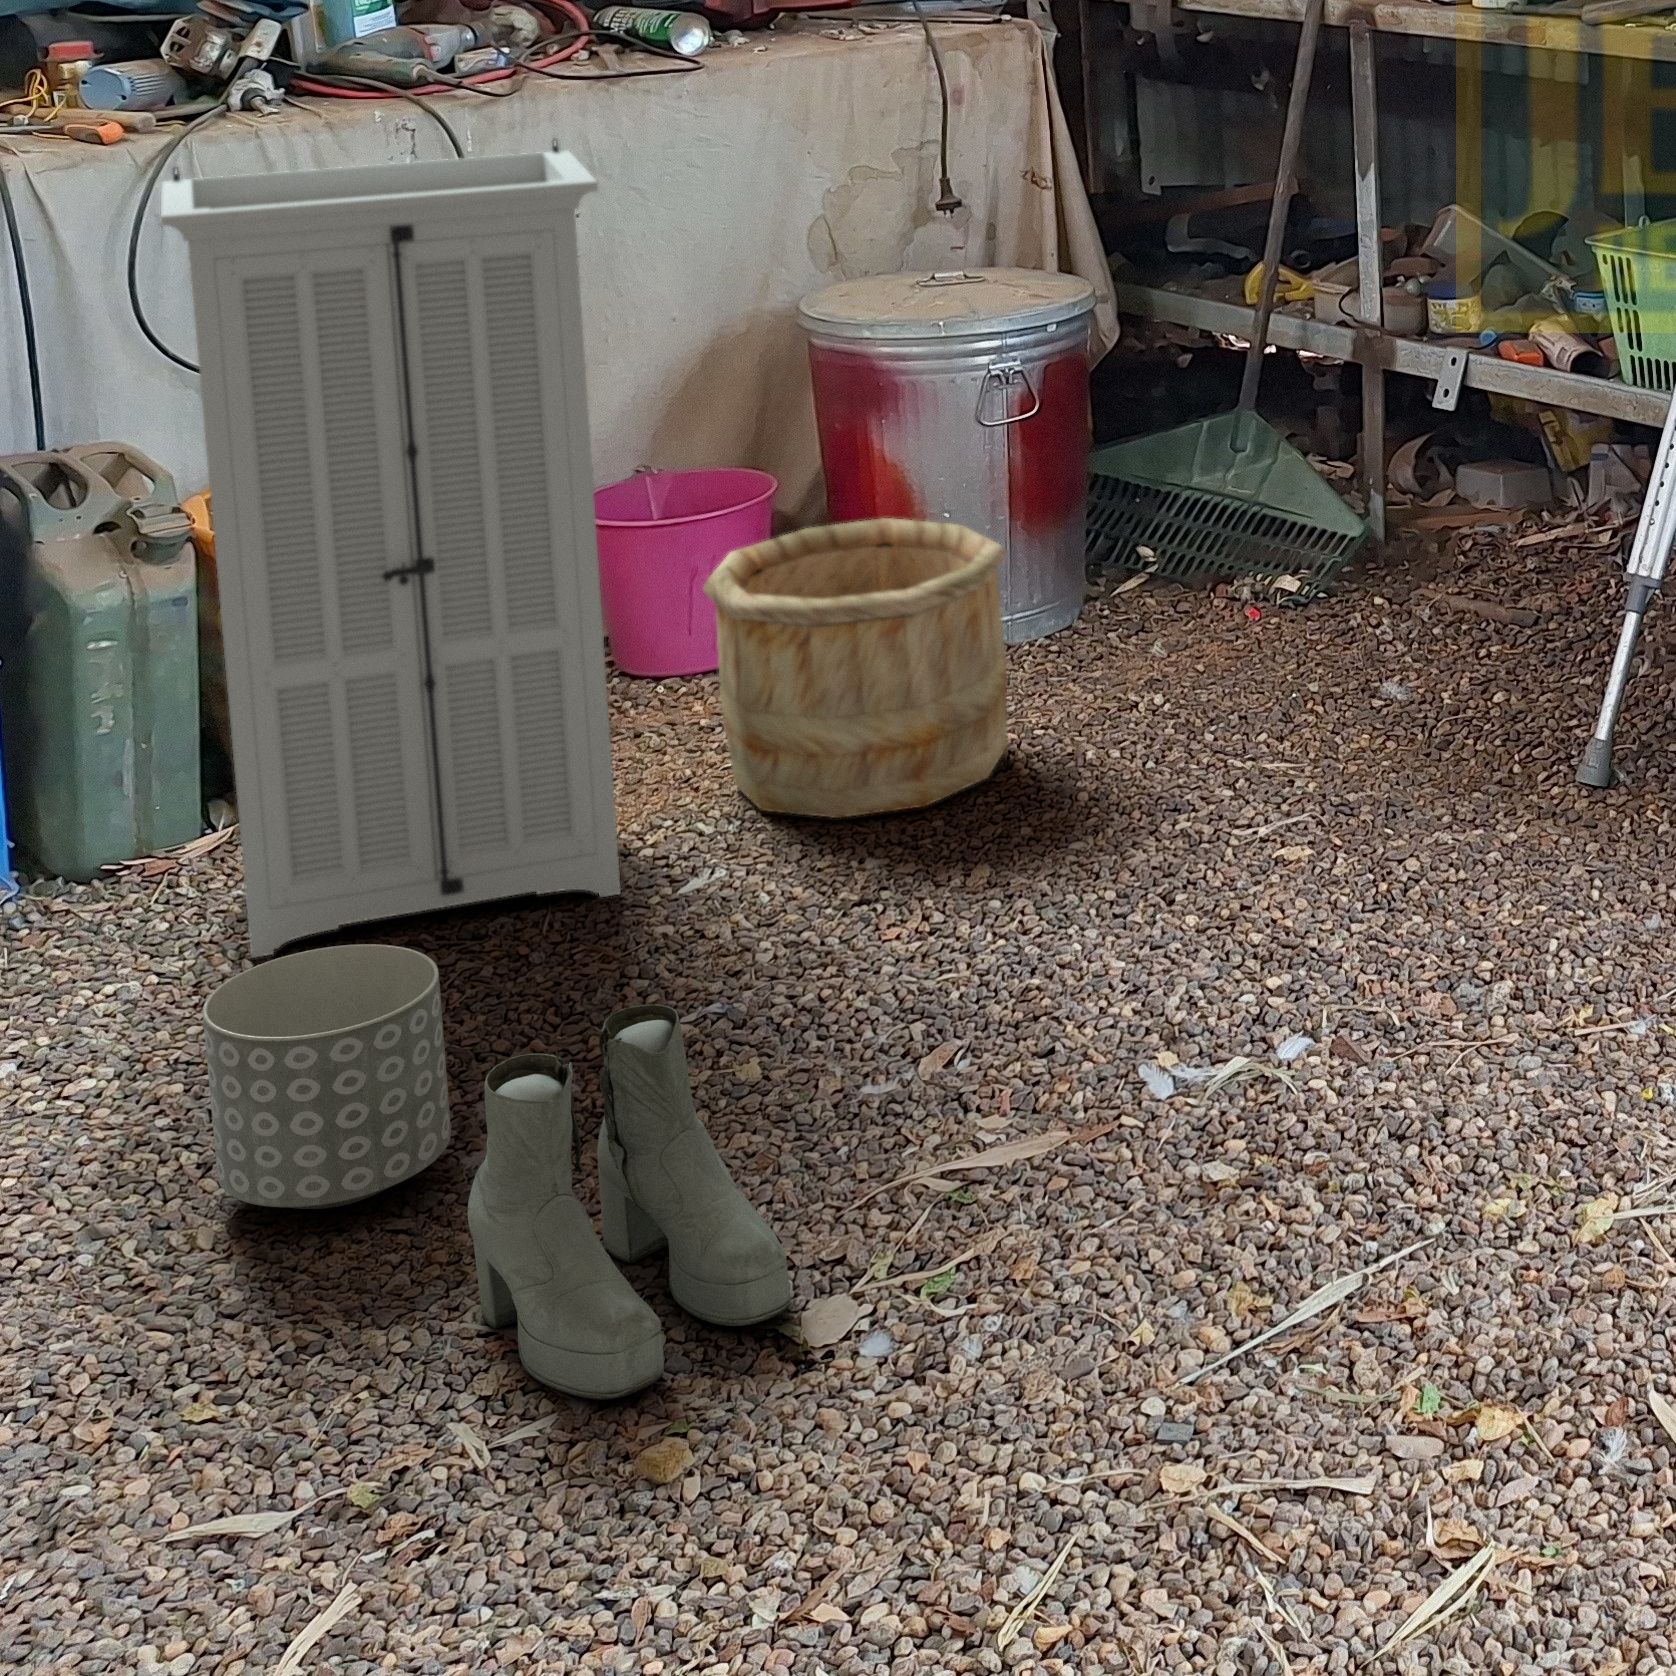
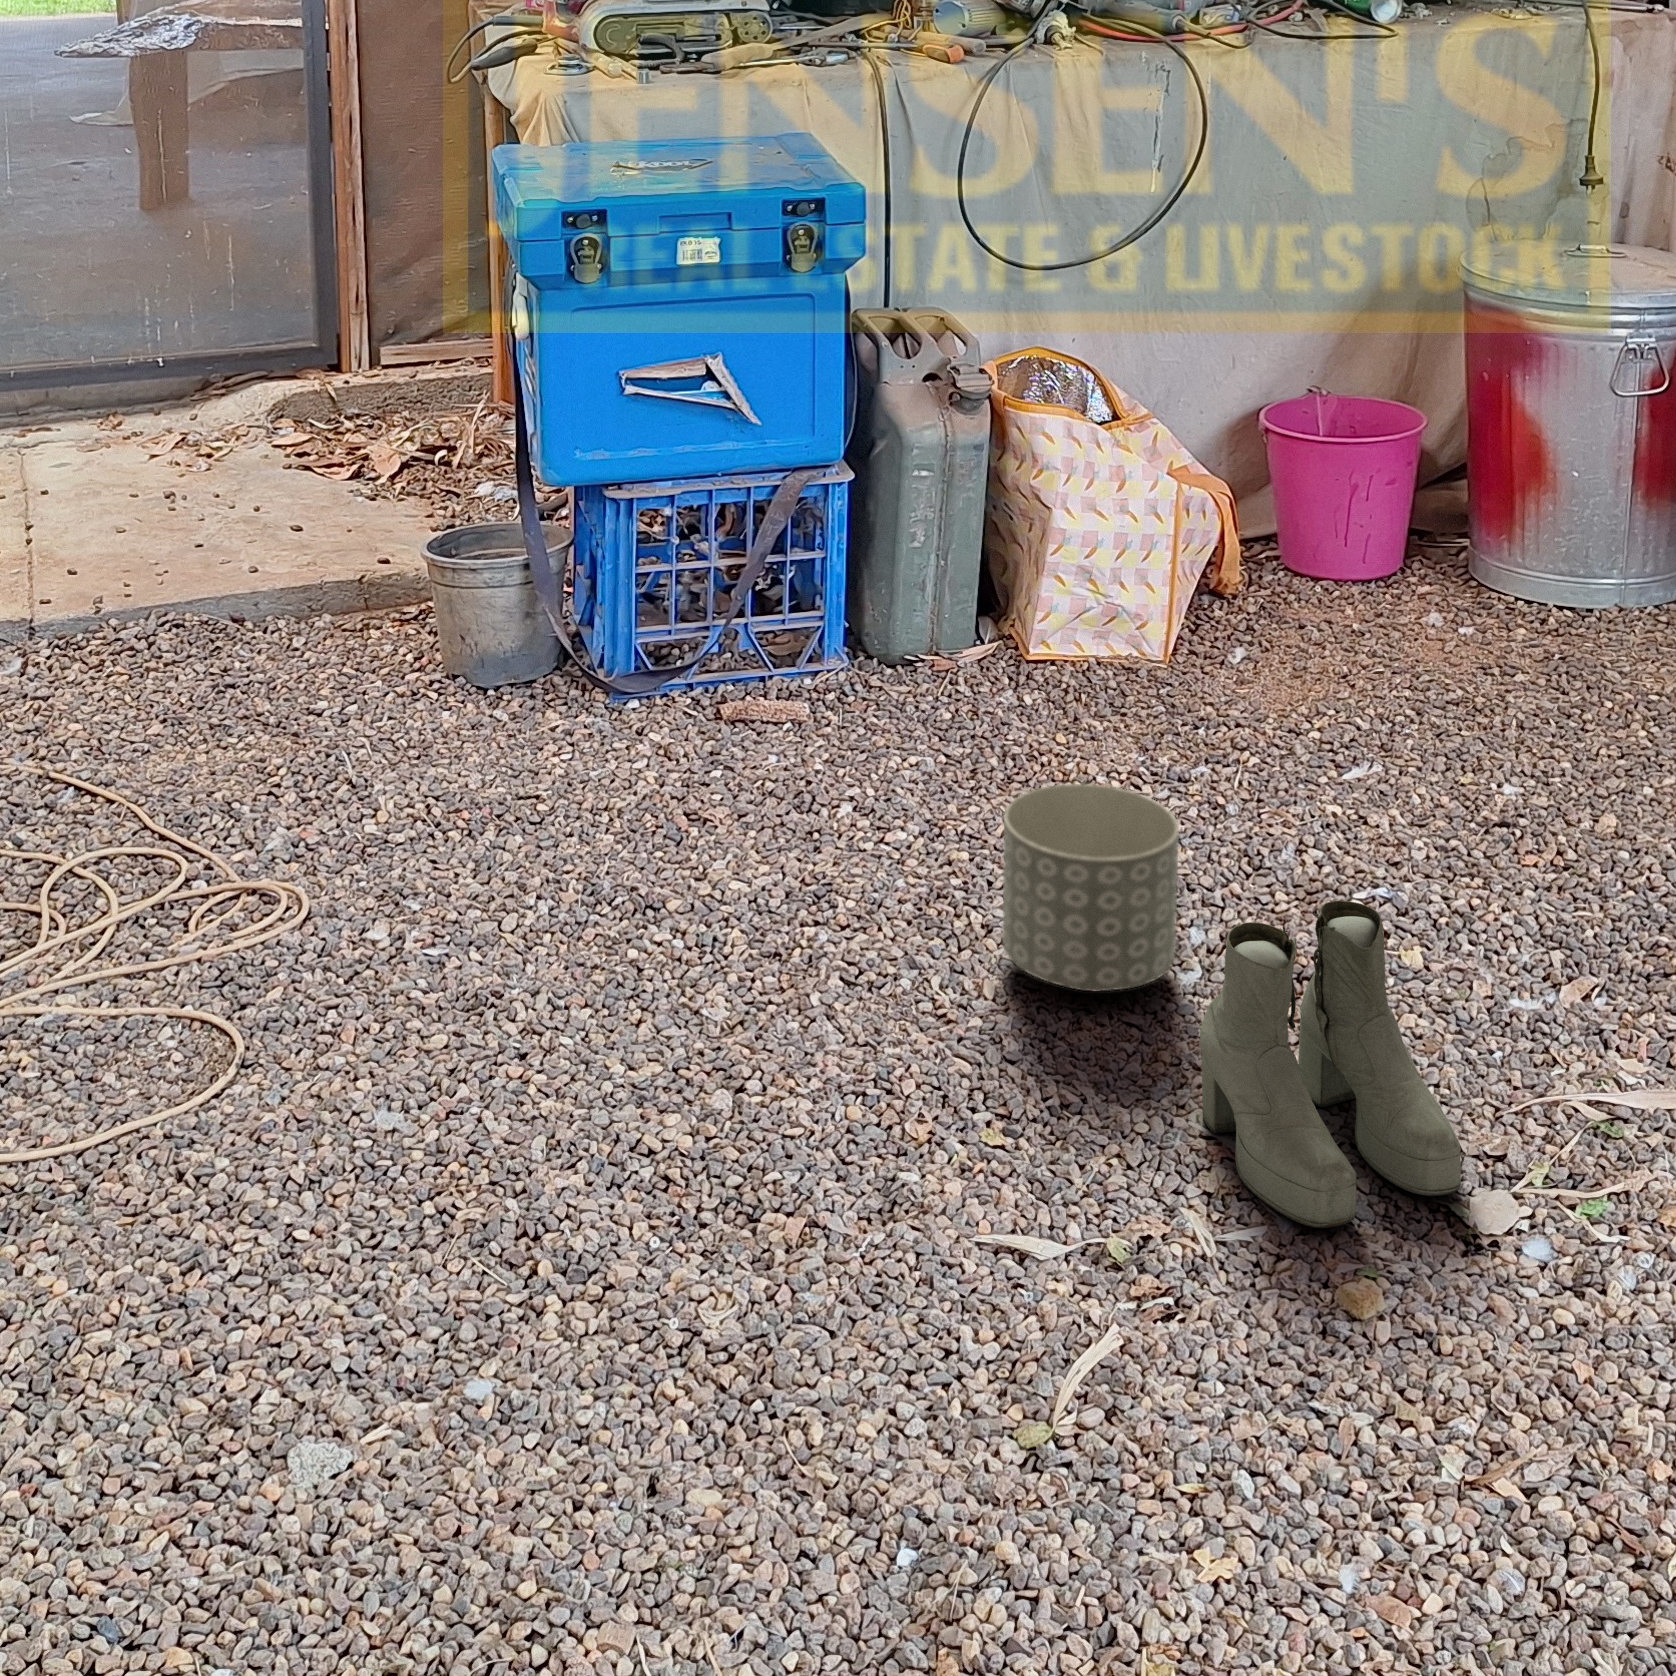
storage cabinet: present [161,140,621,958] -> none [1000,148,1339,772]
wooden bucket: present [703,518,1008,818] -> none [1377,490,1645,750]

